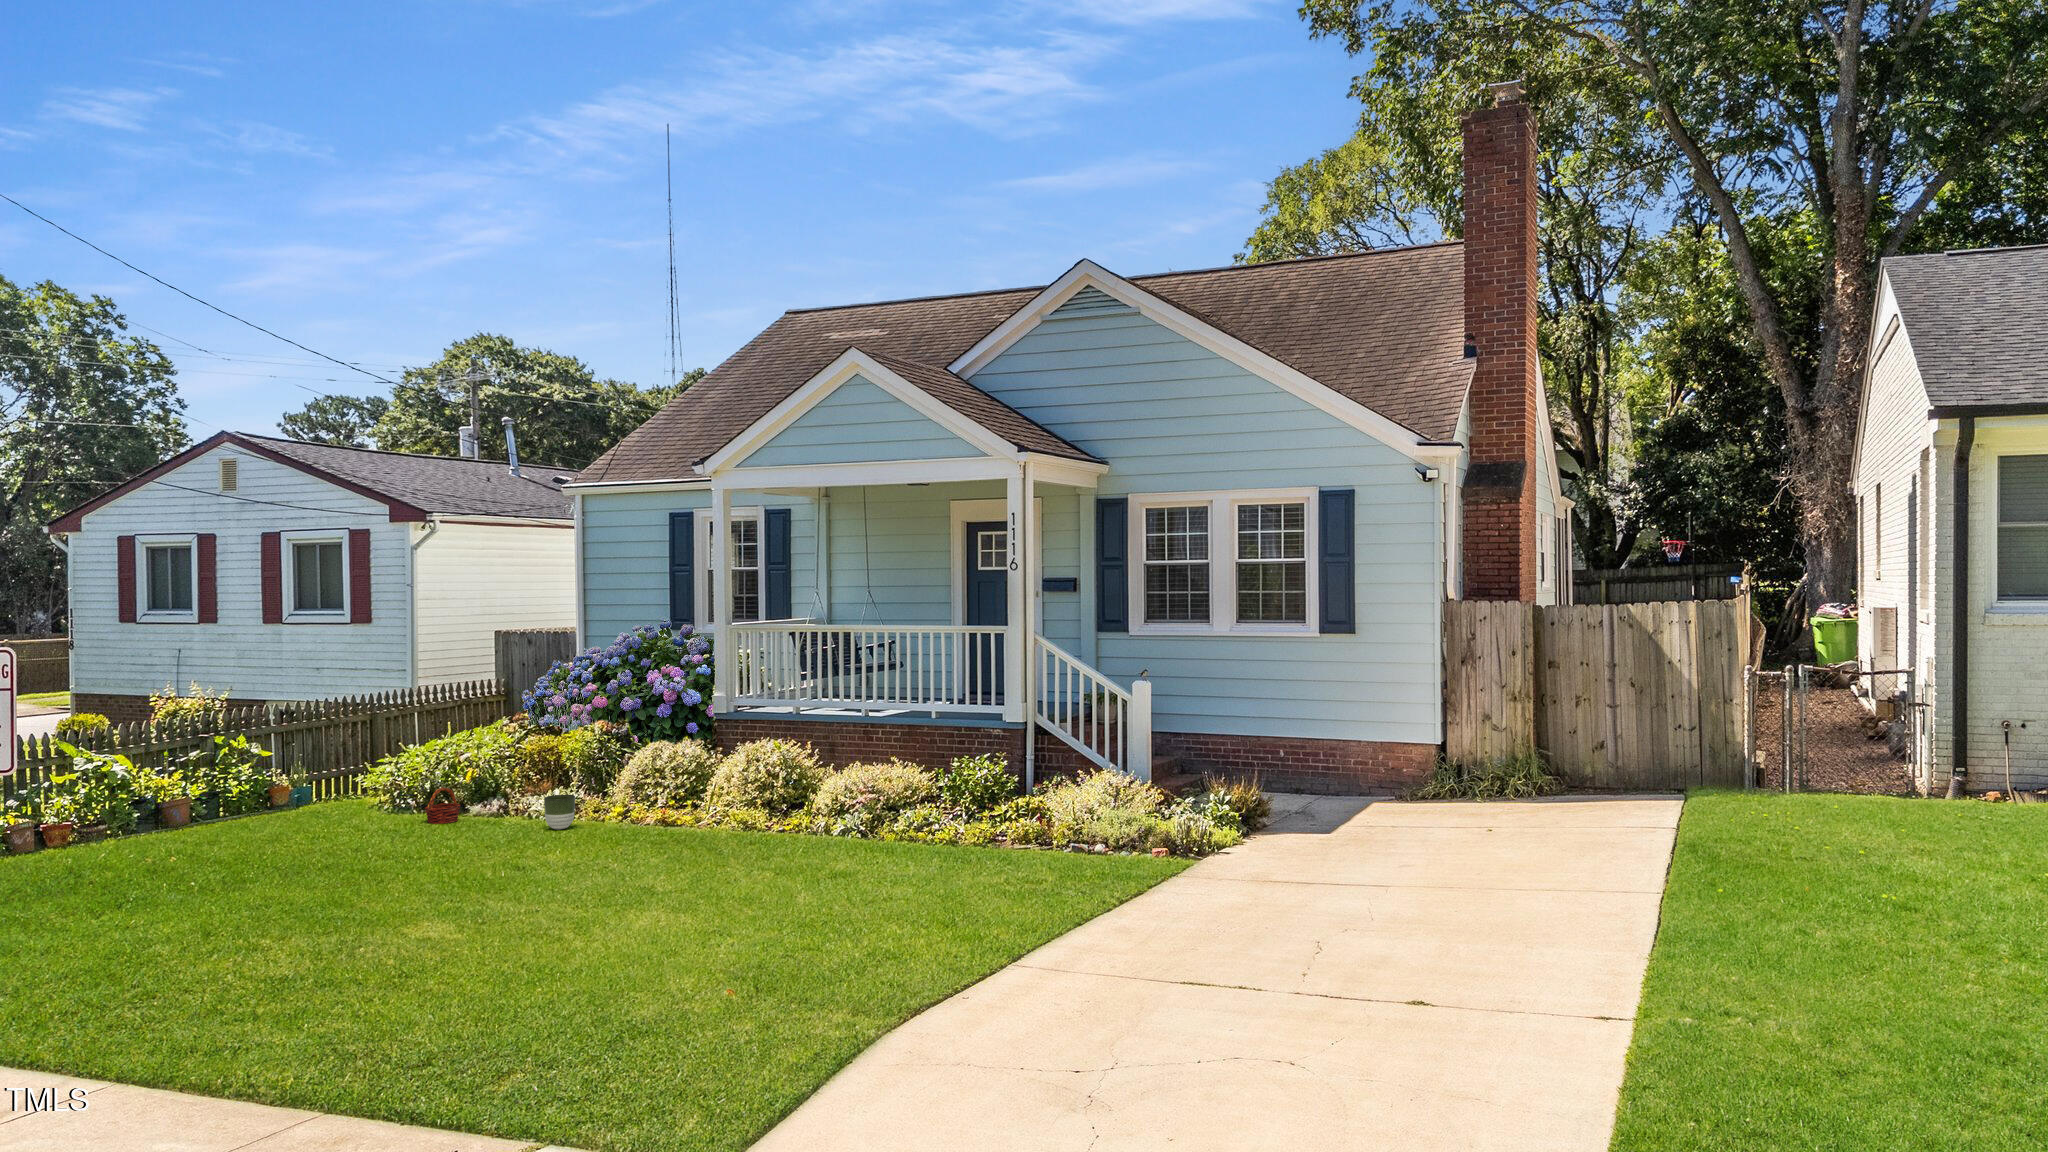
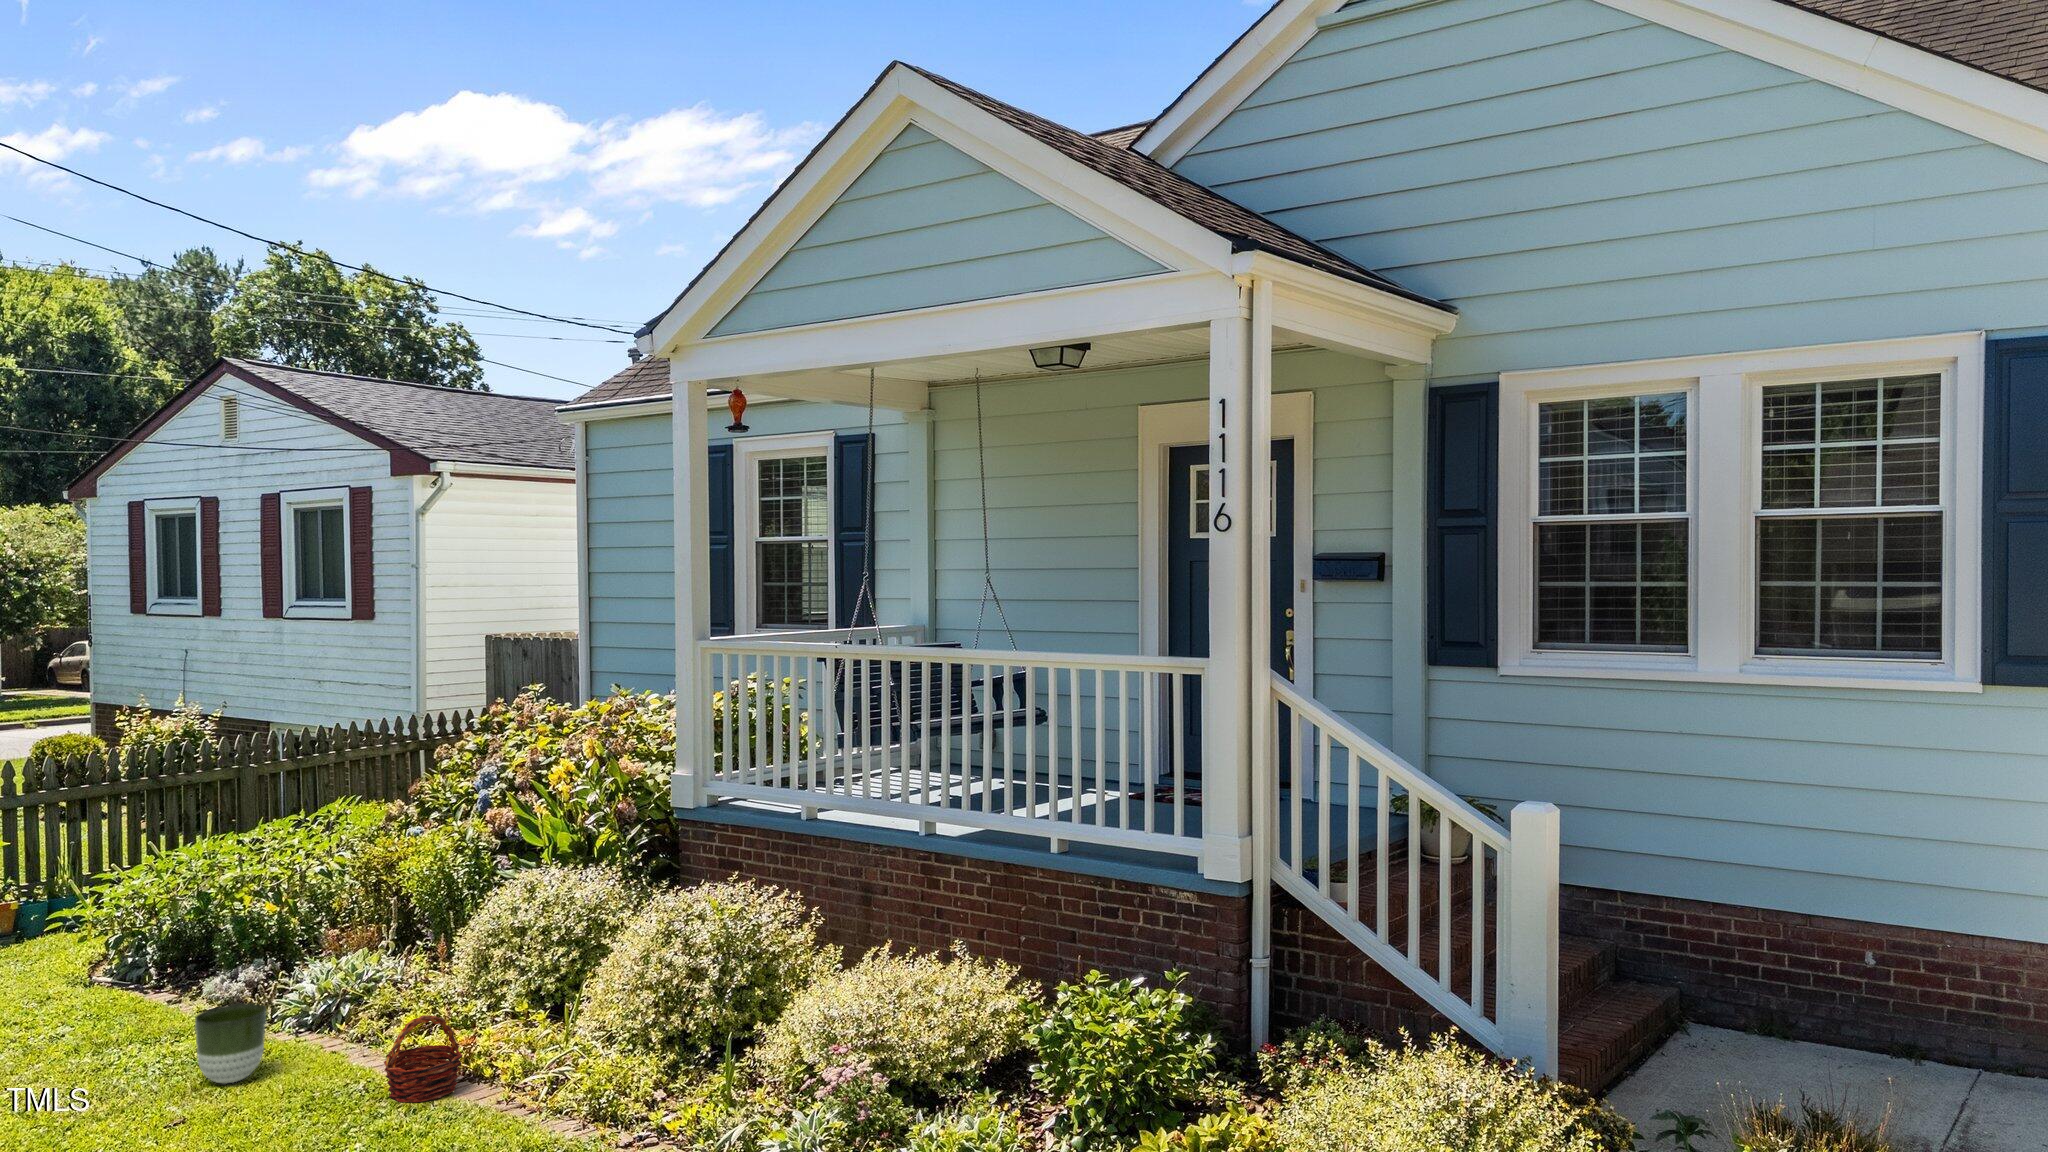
basket: present [425,787,461,824] -> present [384,1015,462,1103]

